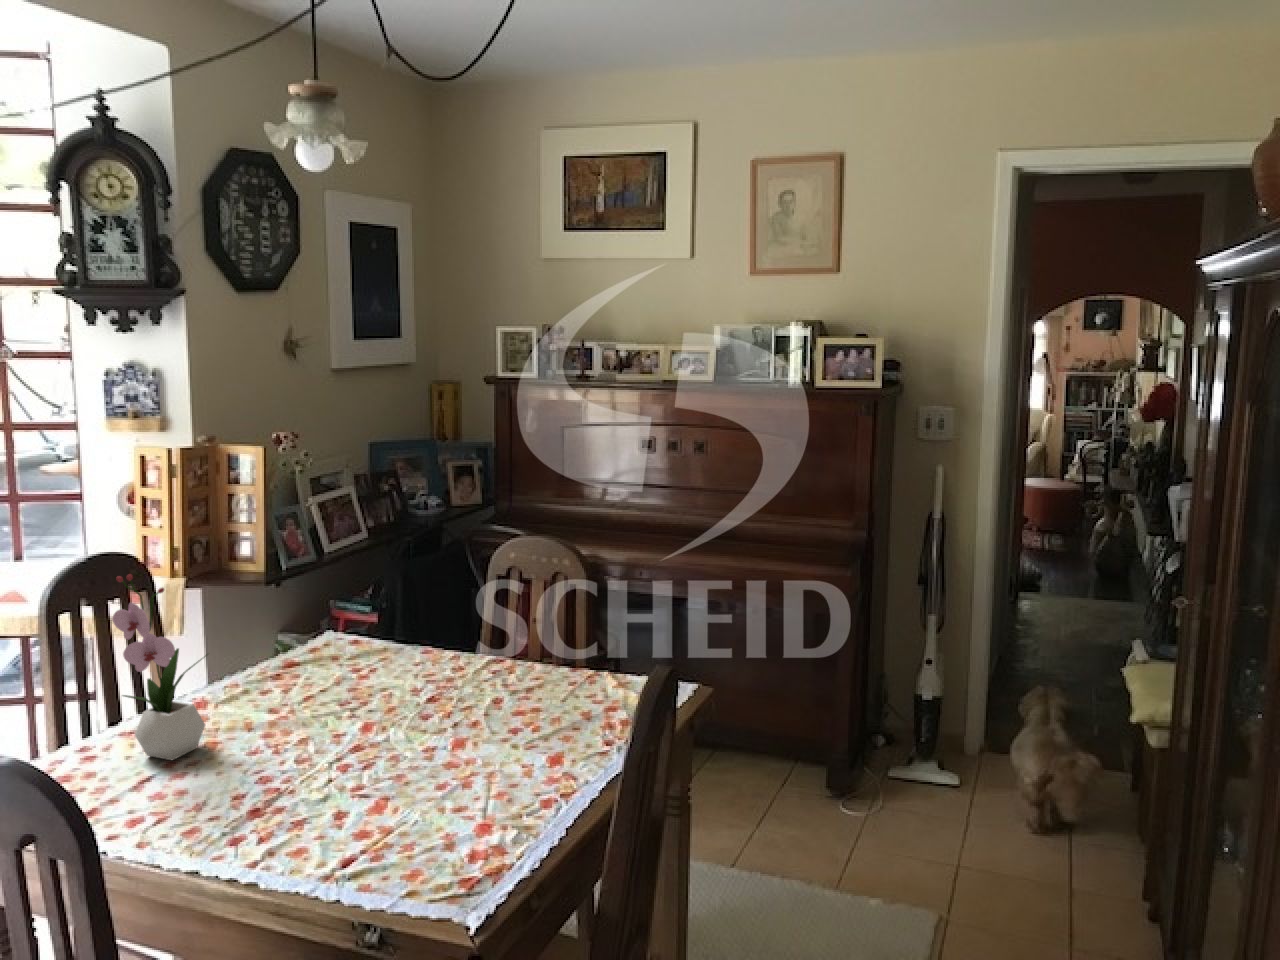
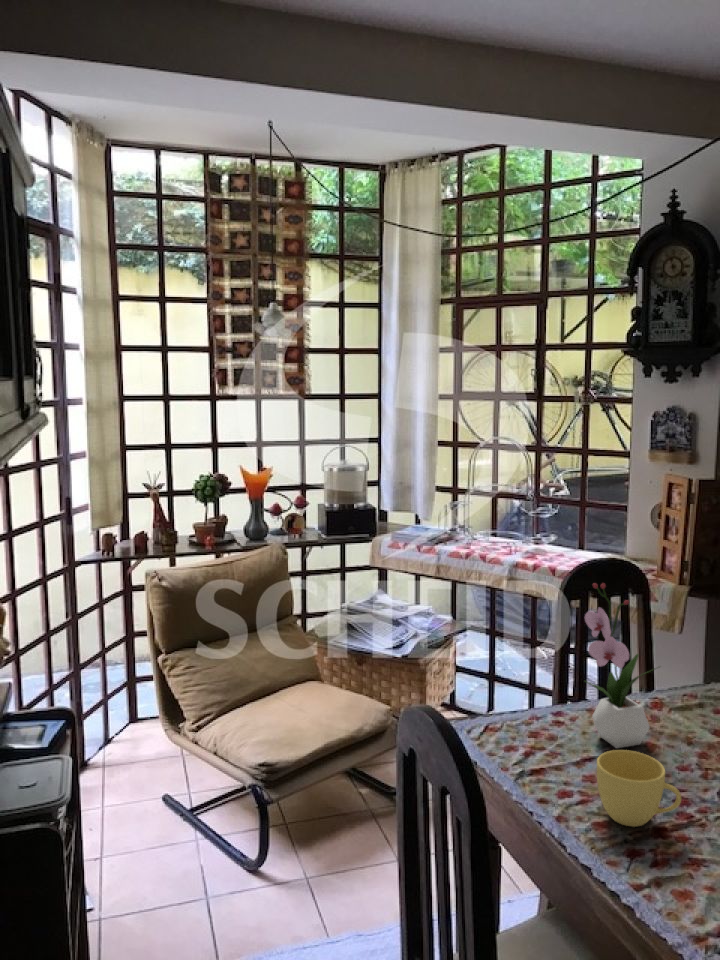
cup: none [173,743,271,823] -> present [597,750,681,827]

